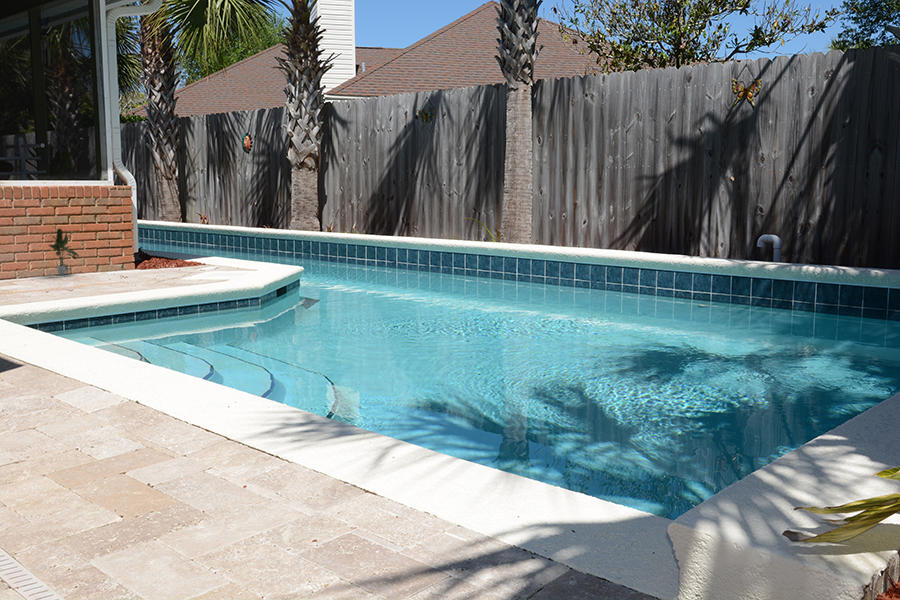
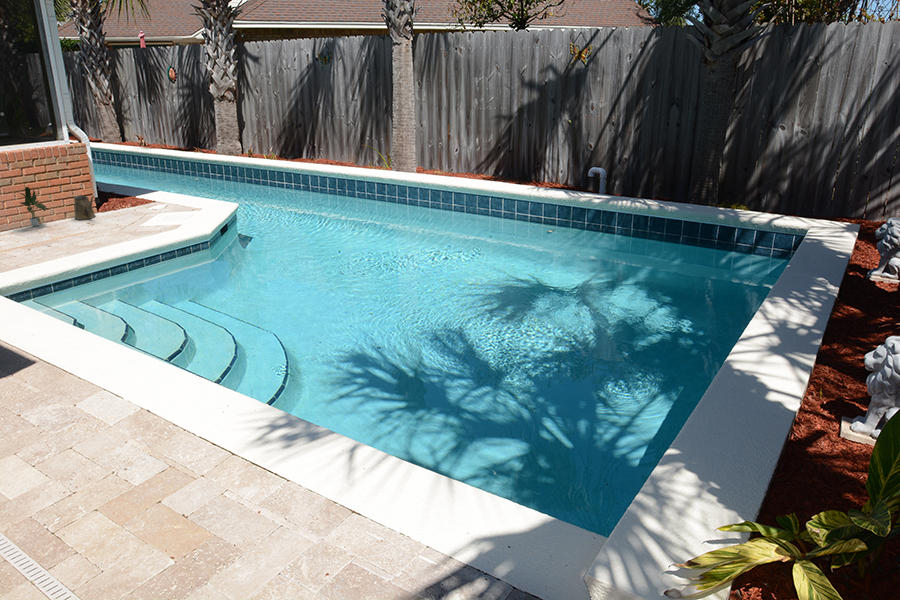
watering can: none [107,243,131,272] -> present [74,195,95,219]

